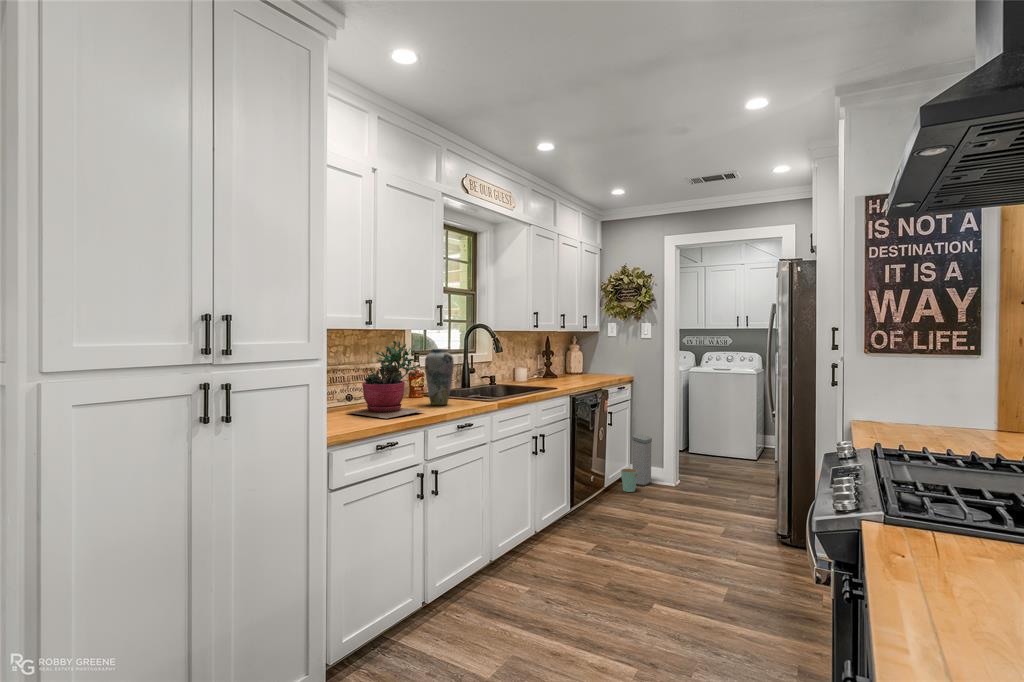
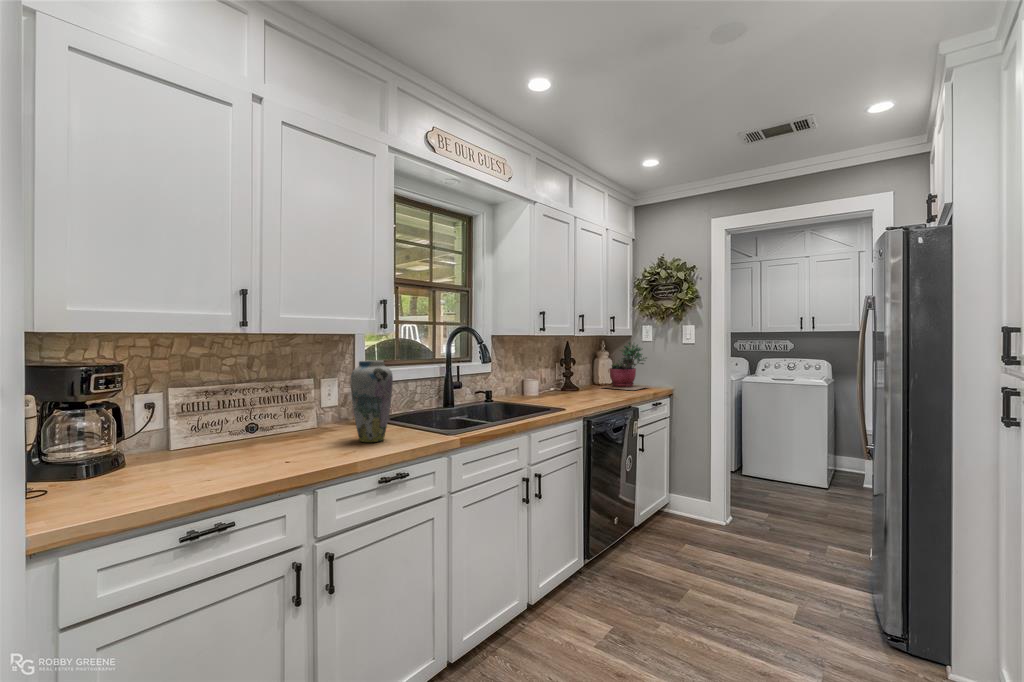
succulent plant: present [346,341,423,419] -> present [604,342,646,390]
trash can: present [621,434,652,492] -> none [656,458,696,532]

